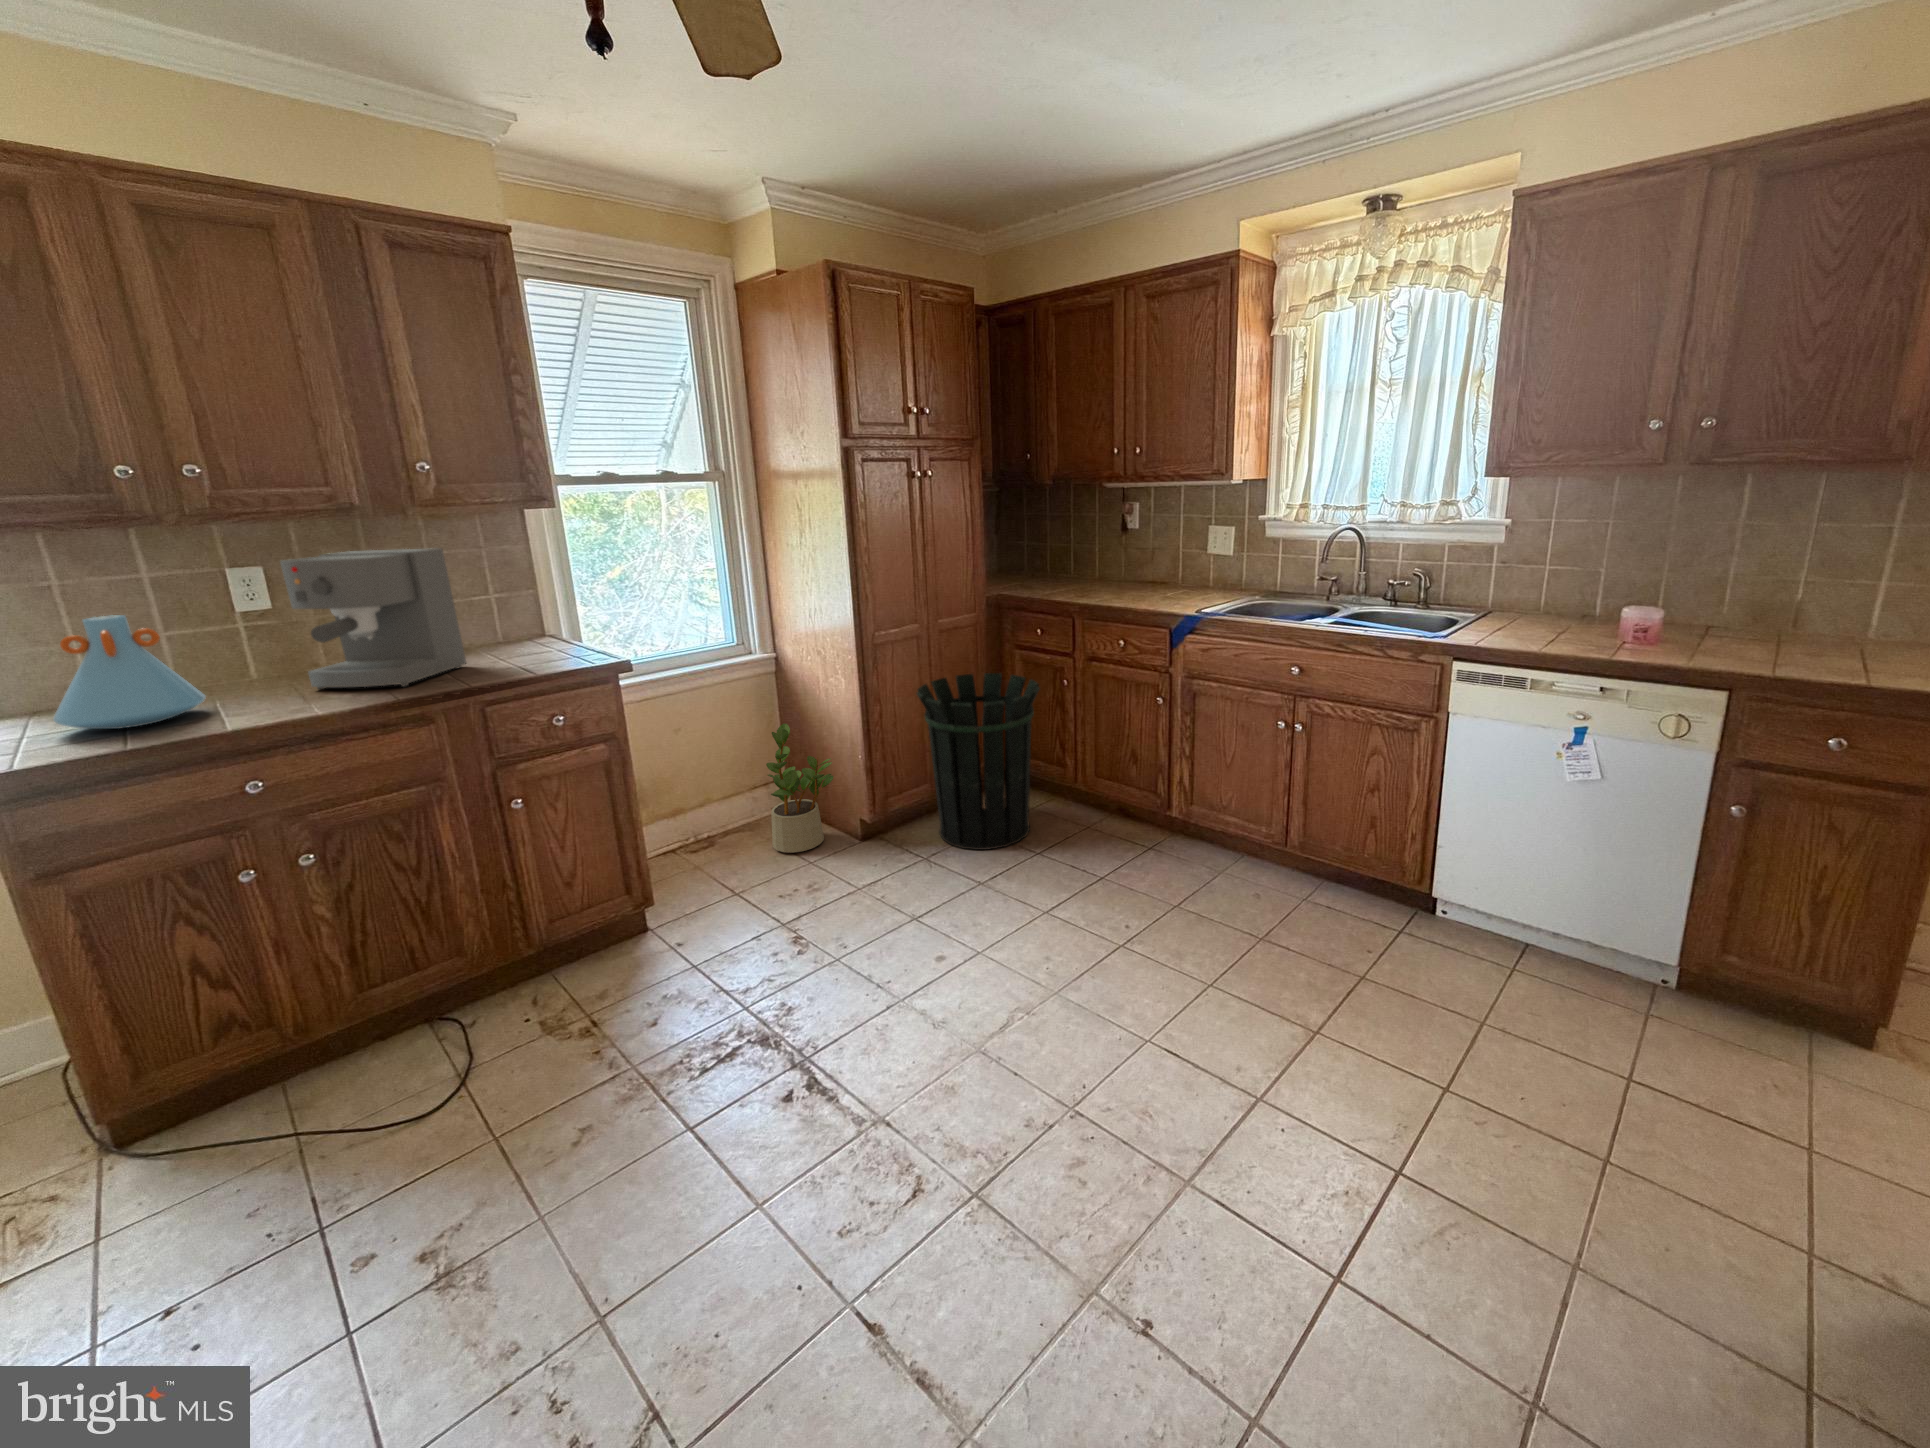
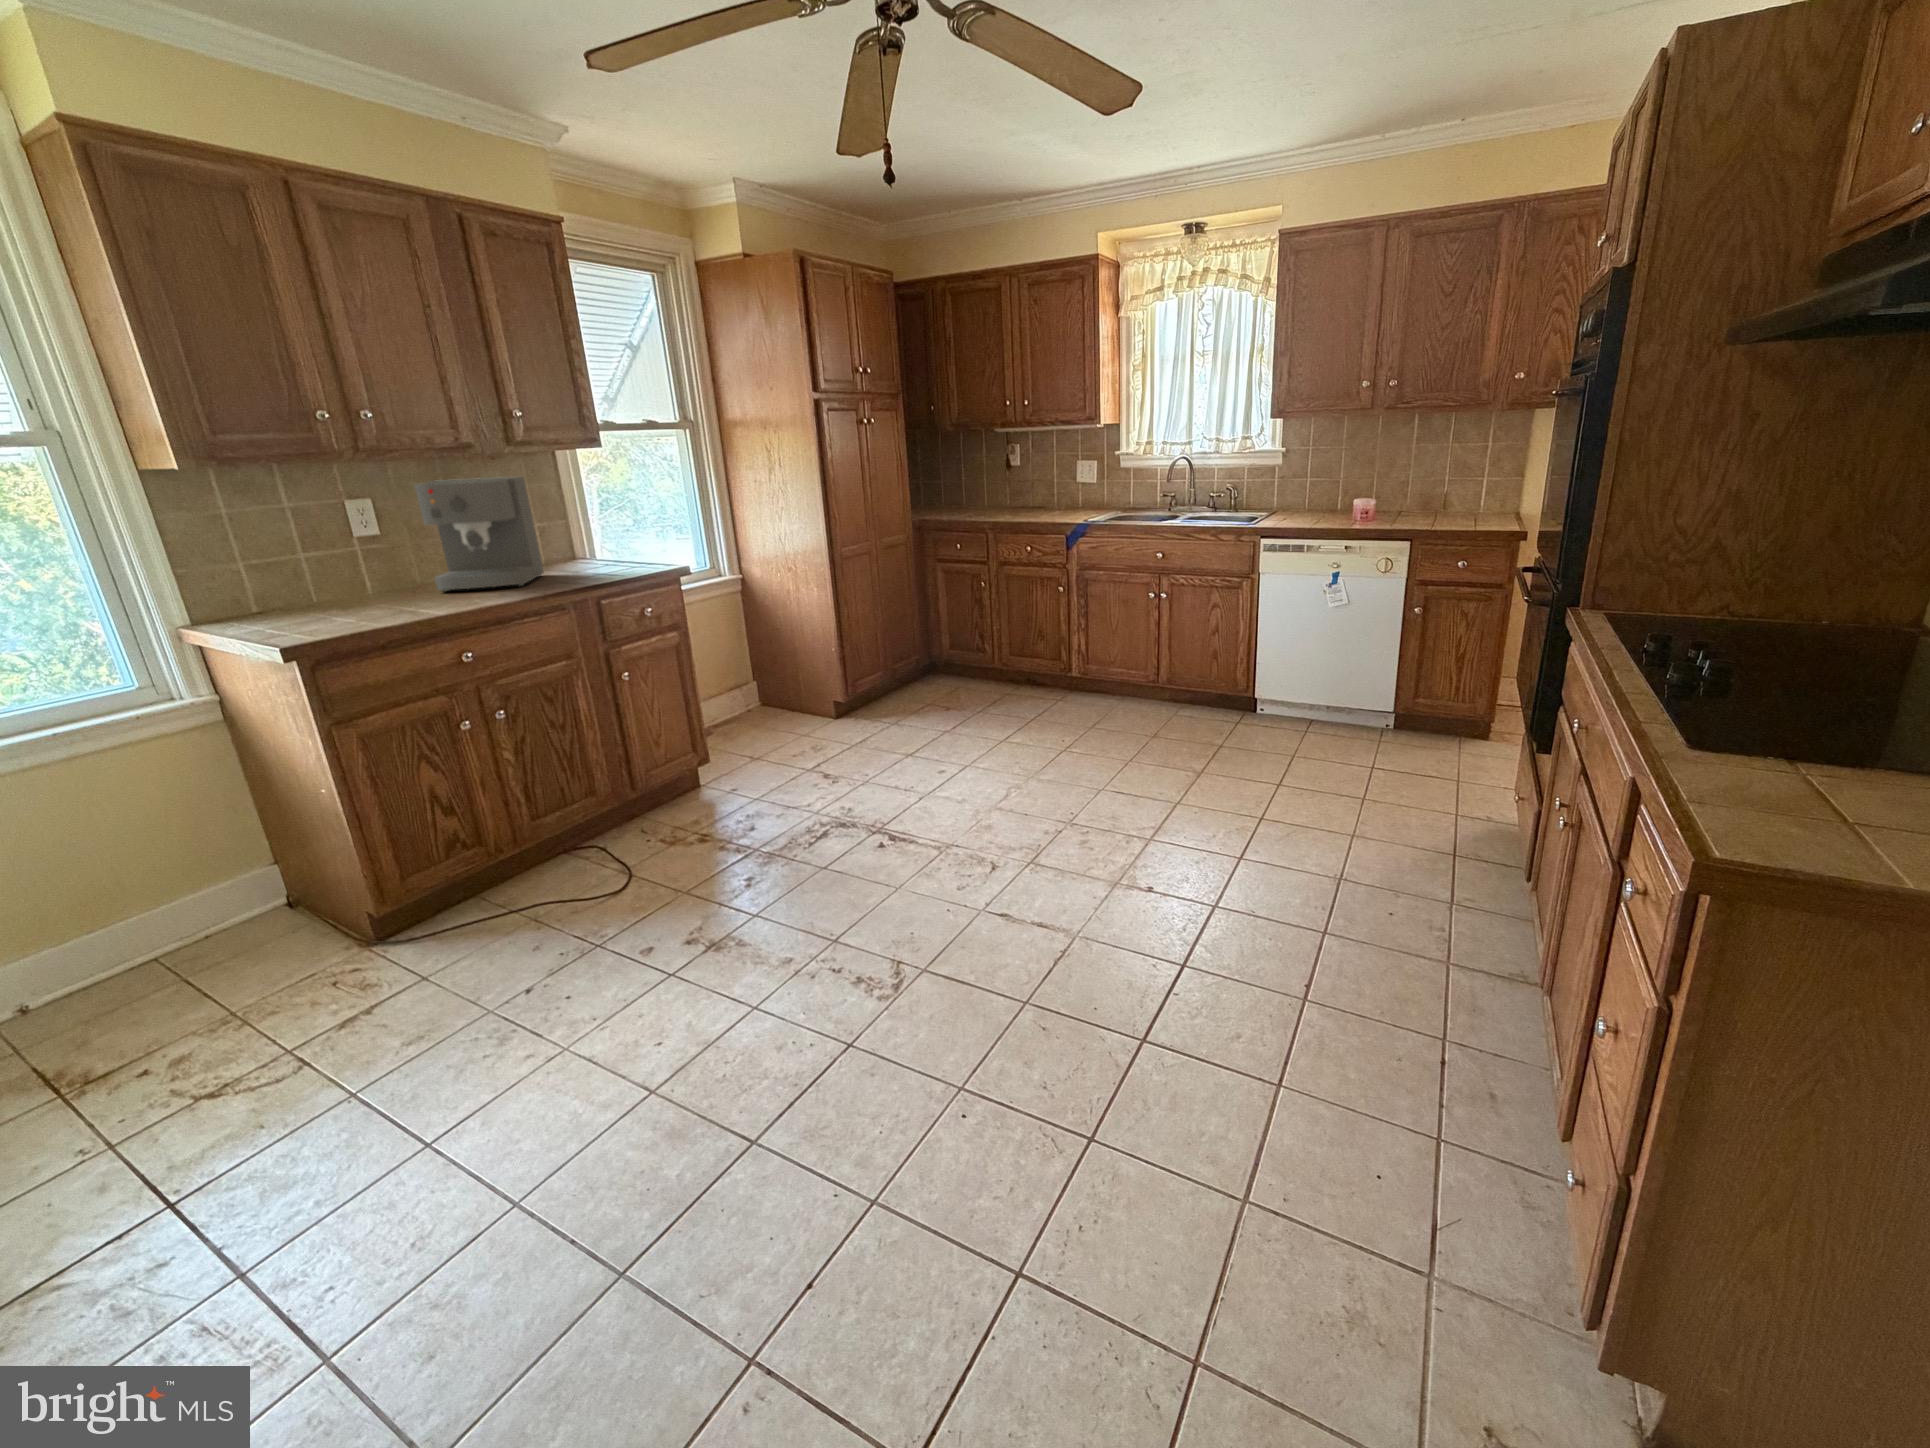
vase: present [53,615,205,729] -> none [271,527,379,618]
waste bin: present [917,673,1040,850] -> none [872,581,970,716]
potted plant: present [766,724,833,853] -> none [755,626,808,732]

